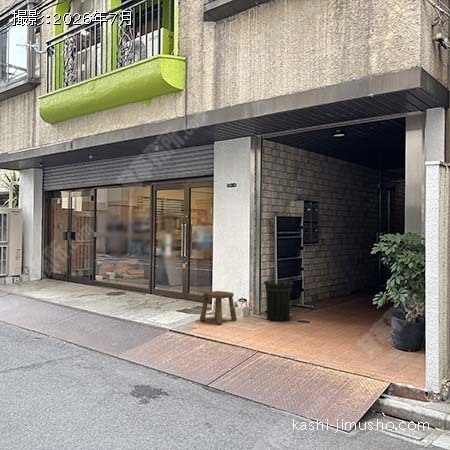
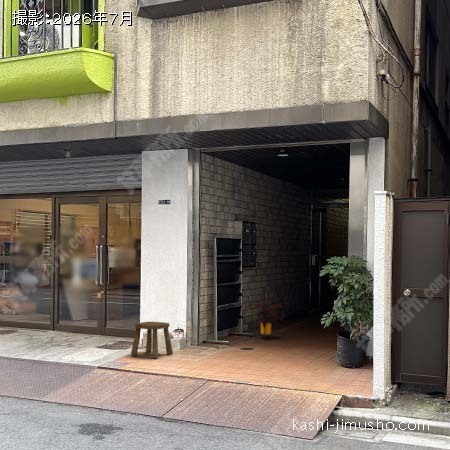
house plant: none [306,275,342,309] -> present [253,302,281,339]
waste bin: present [264,280,293,321] -> none [202,308,236,353]

